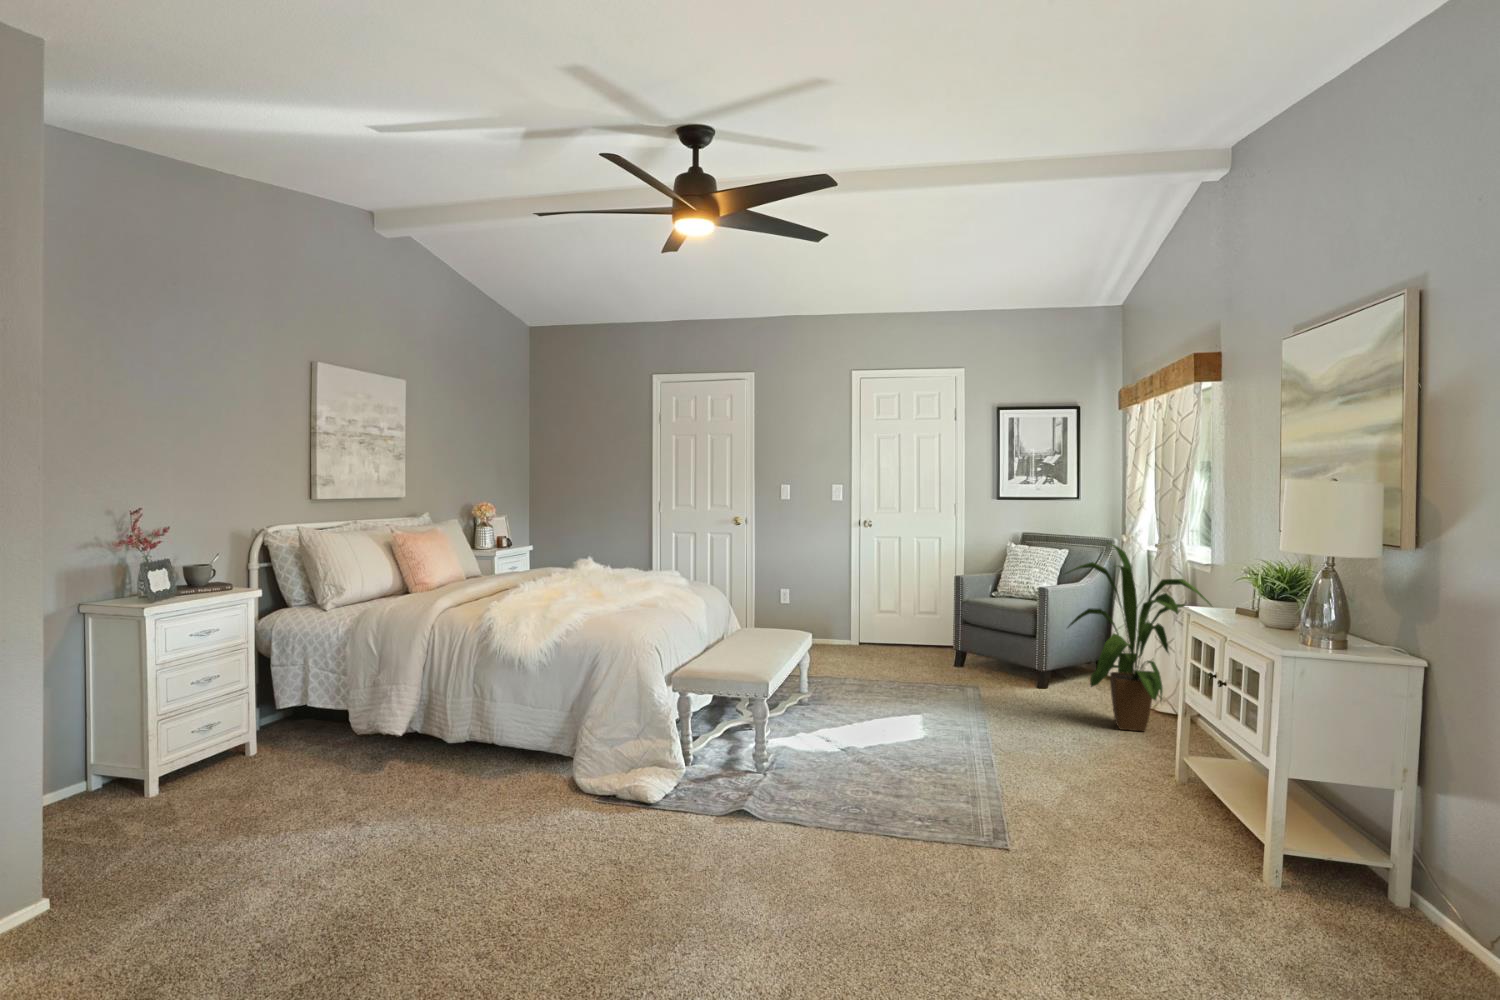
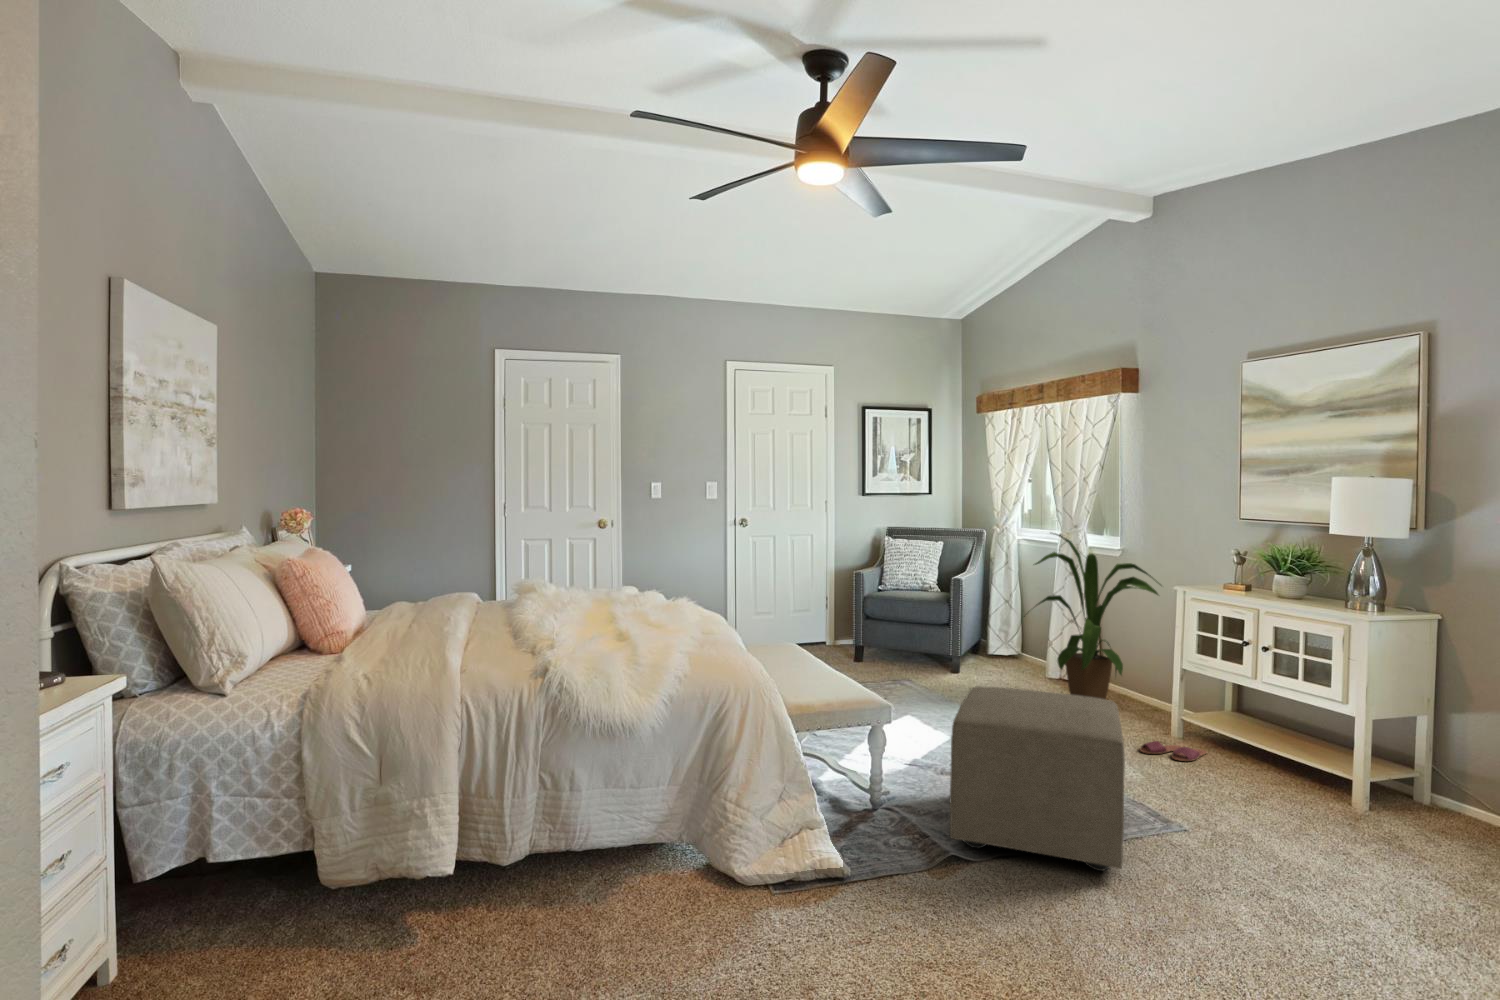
ottoman: none [768,674,957,837] -> present [950,686,1125,871]
slippers: none [1096,765,1173,788] -> present [1140,741,1207,761]

